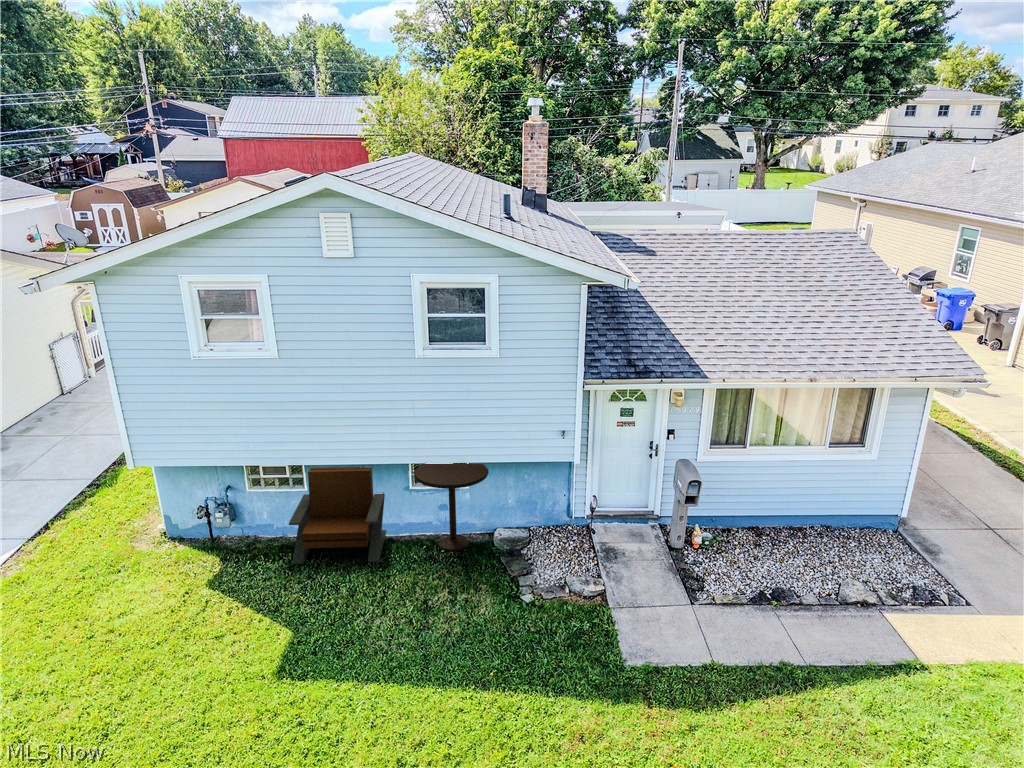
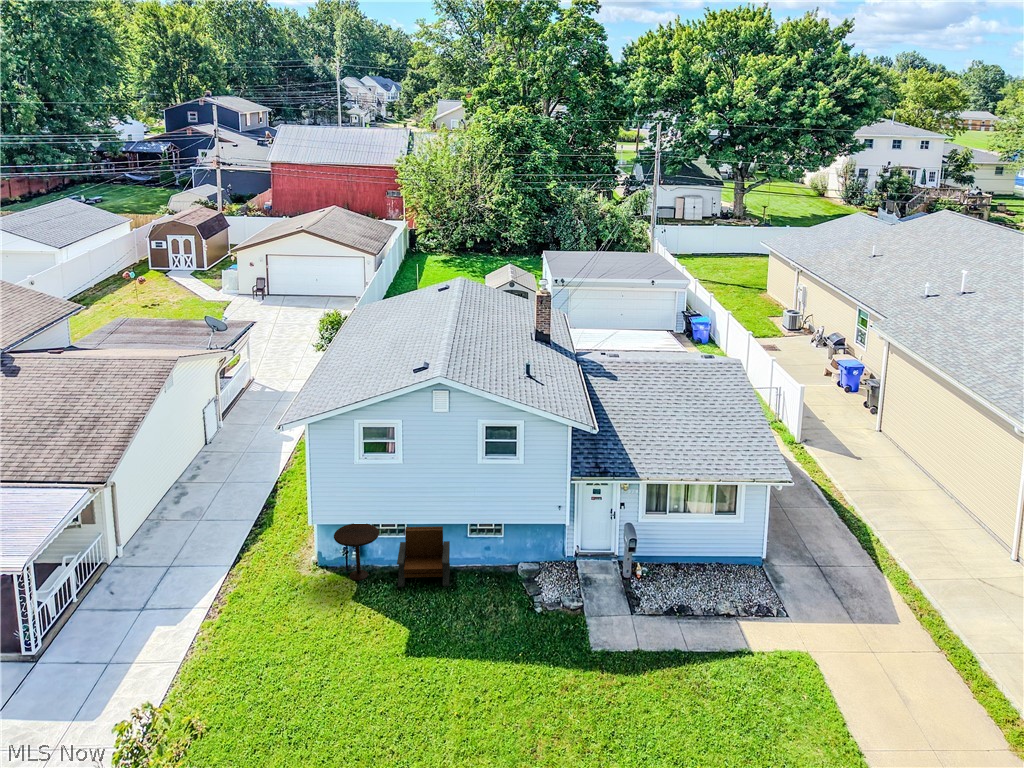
pedestal table: present [414,463,489,551] -> present [334,524,379,580]

